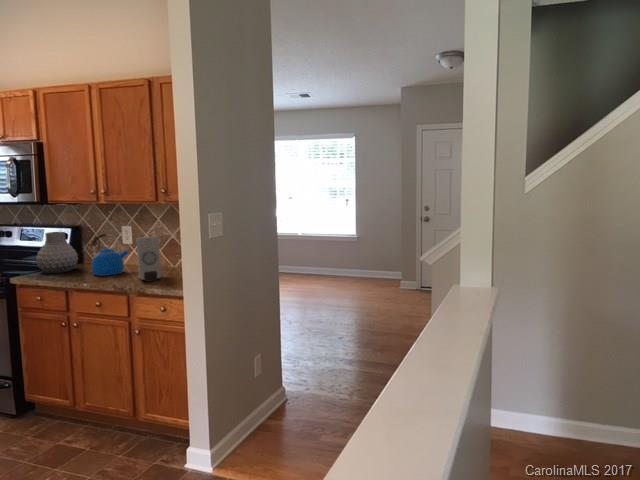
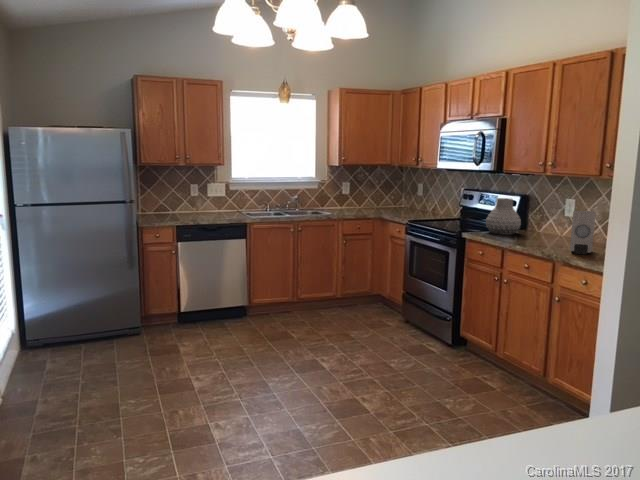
kettle: present [92,234,129,276] -> none [529,204,567,243]

